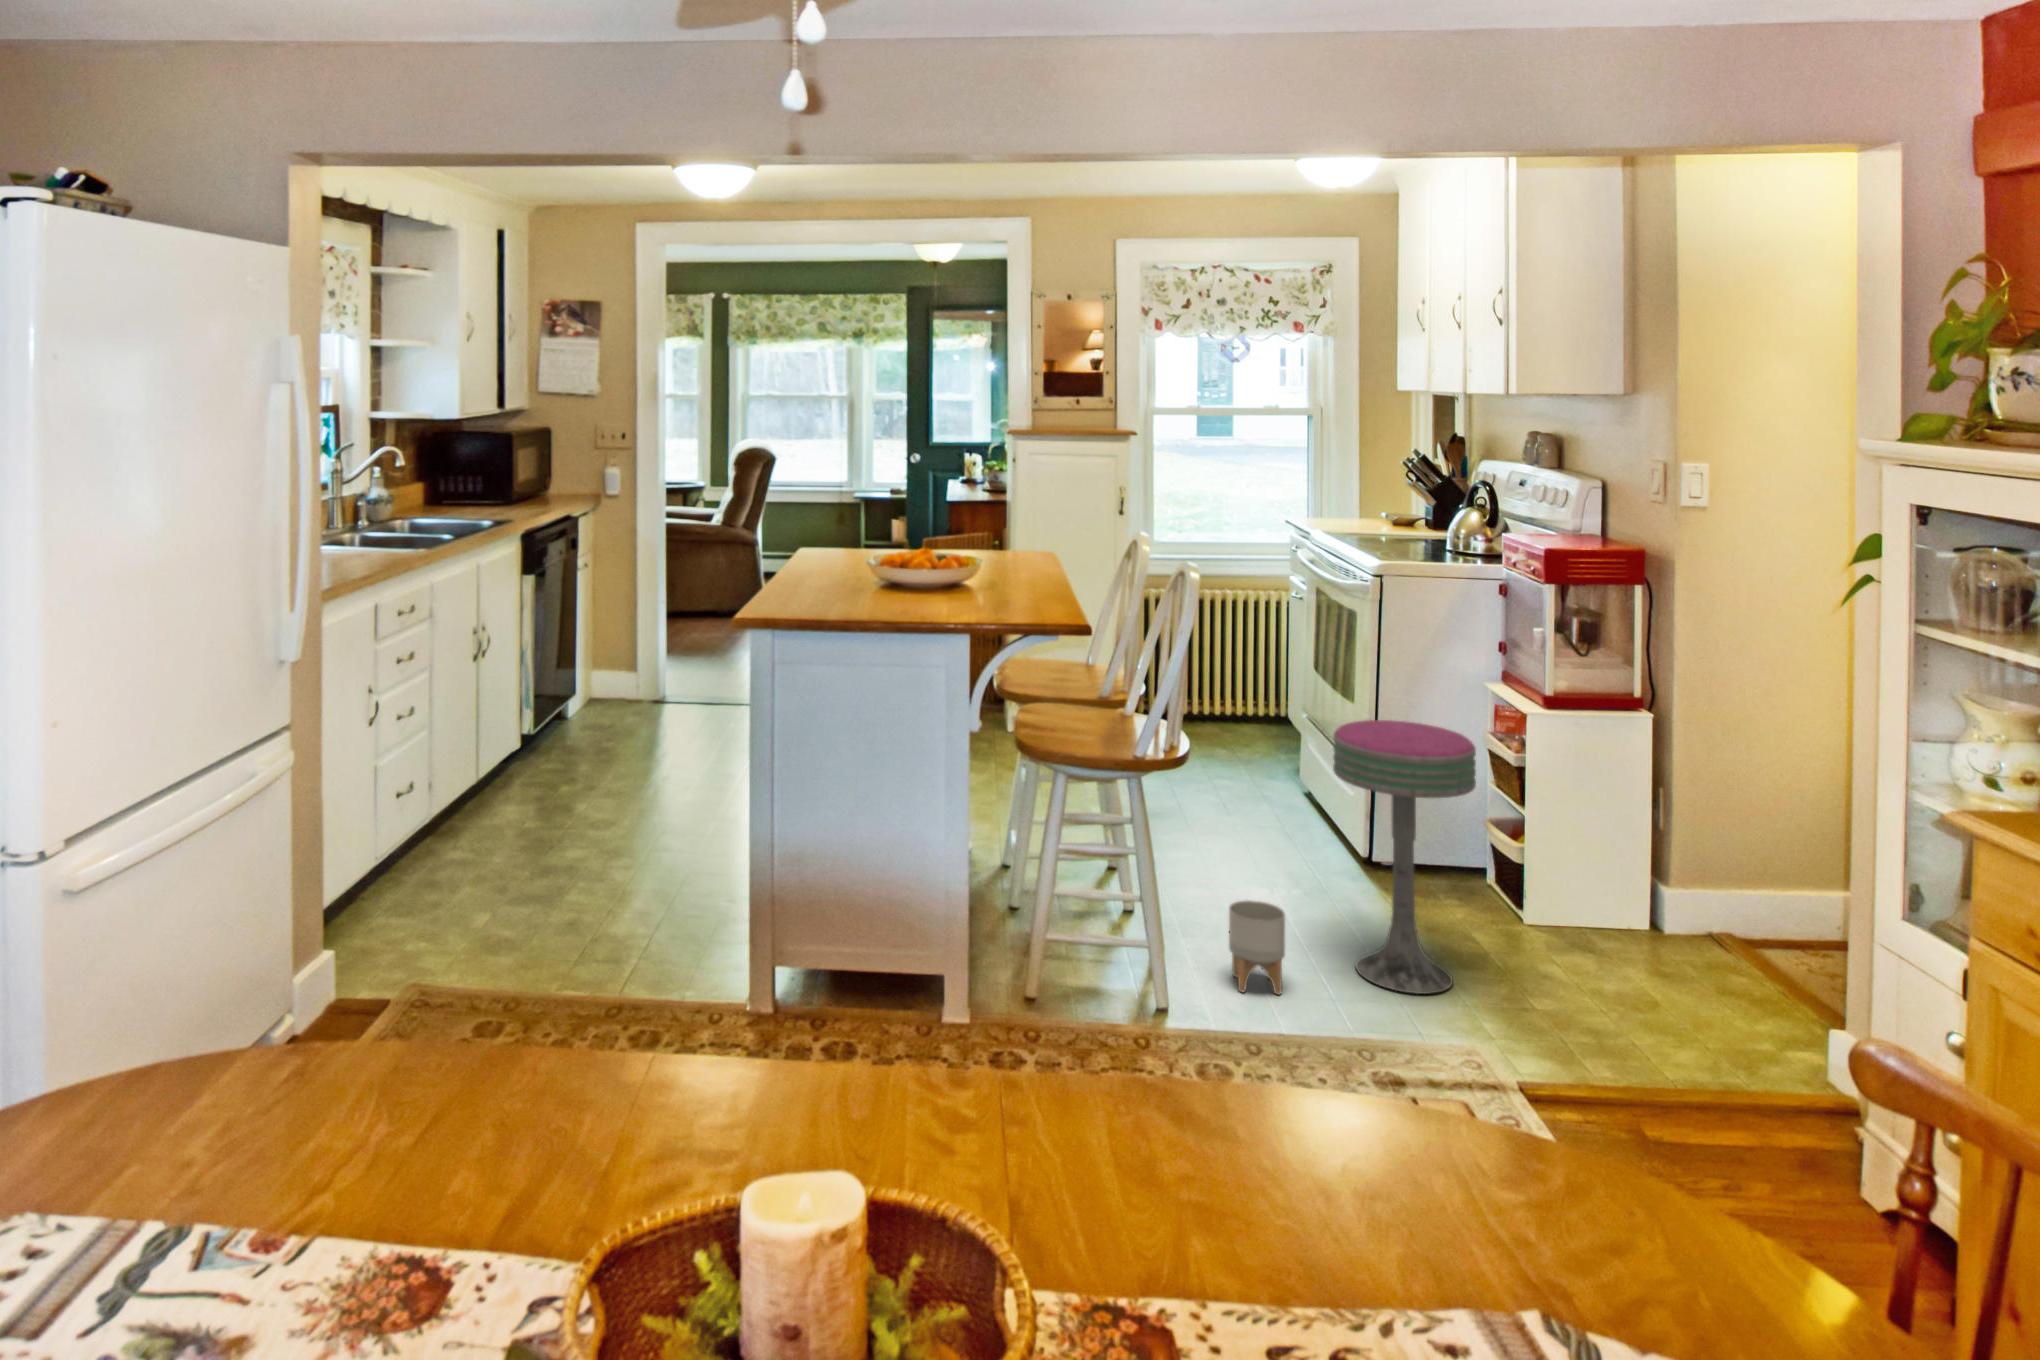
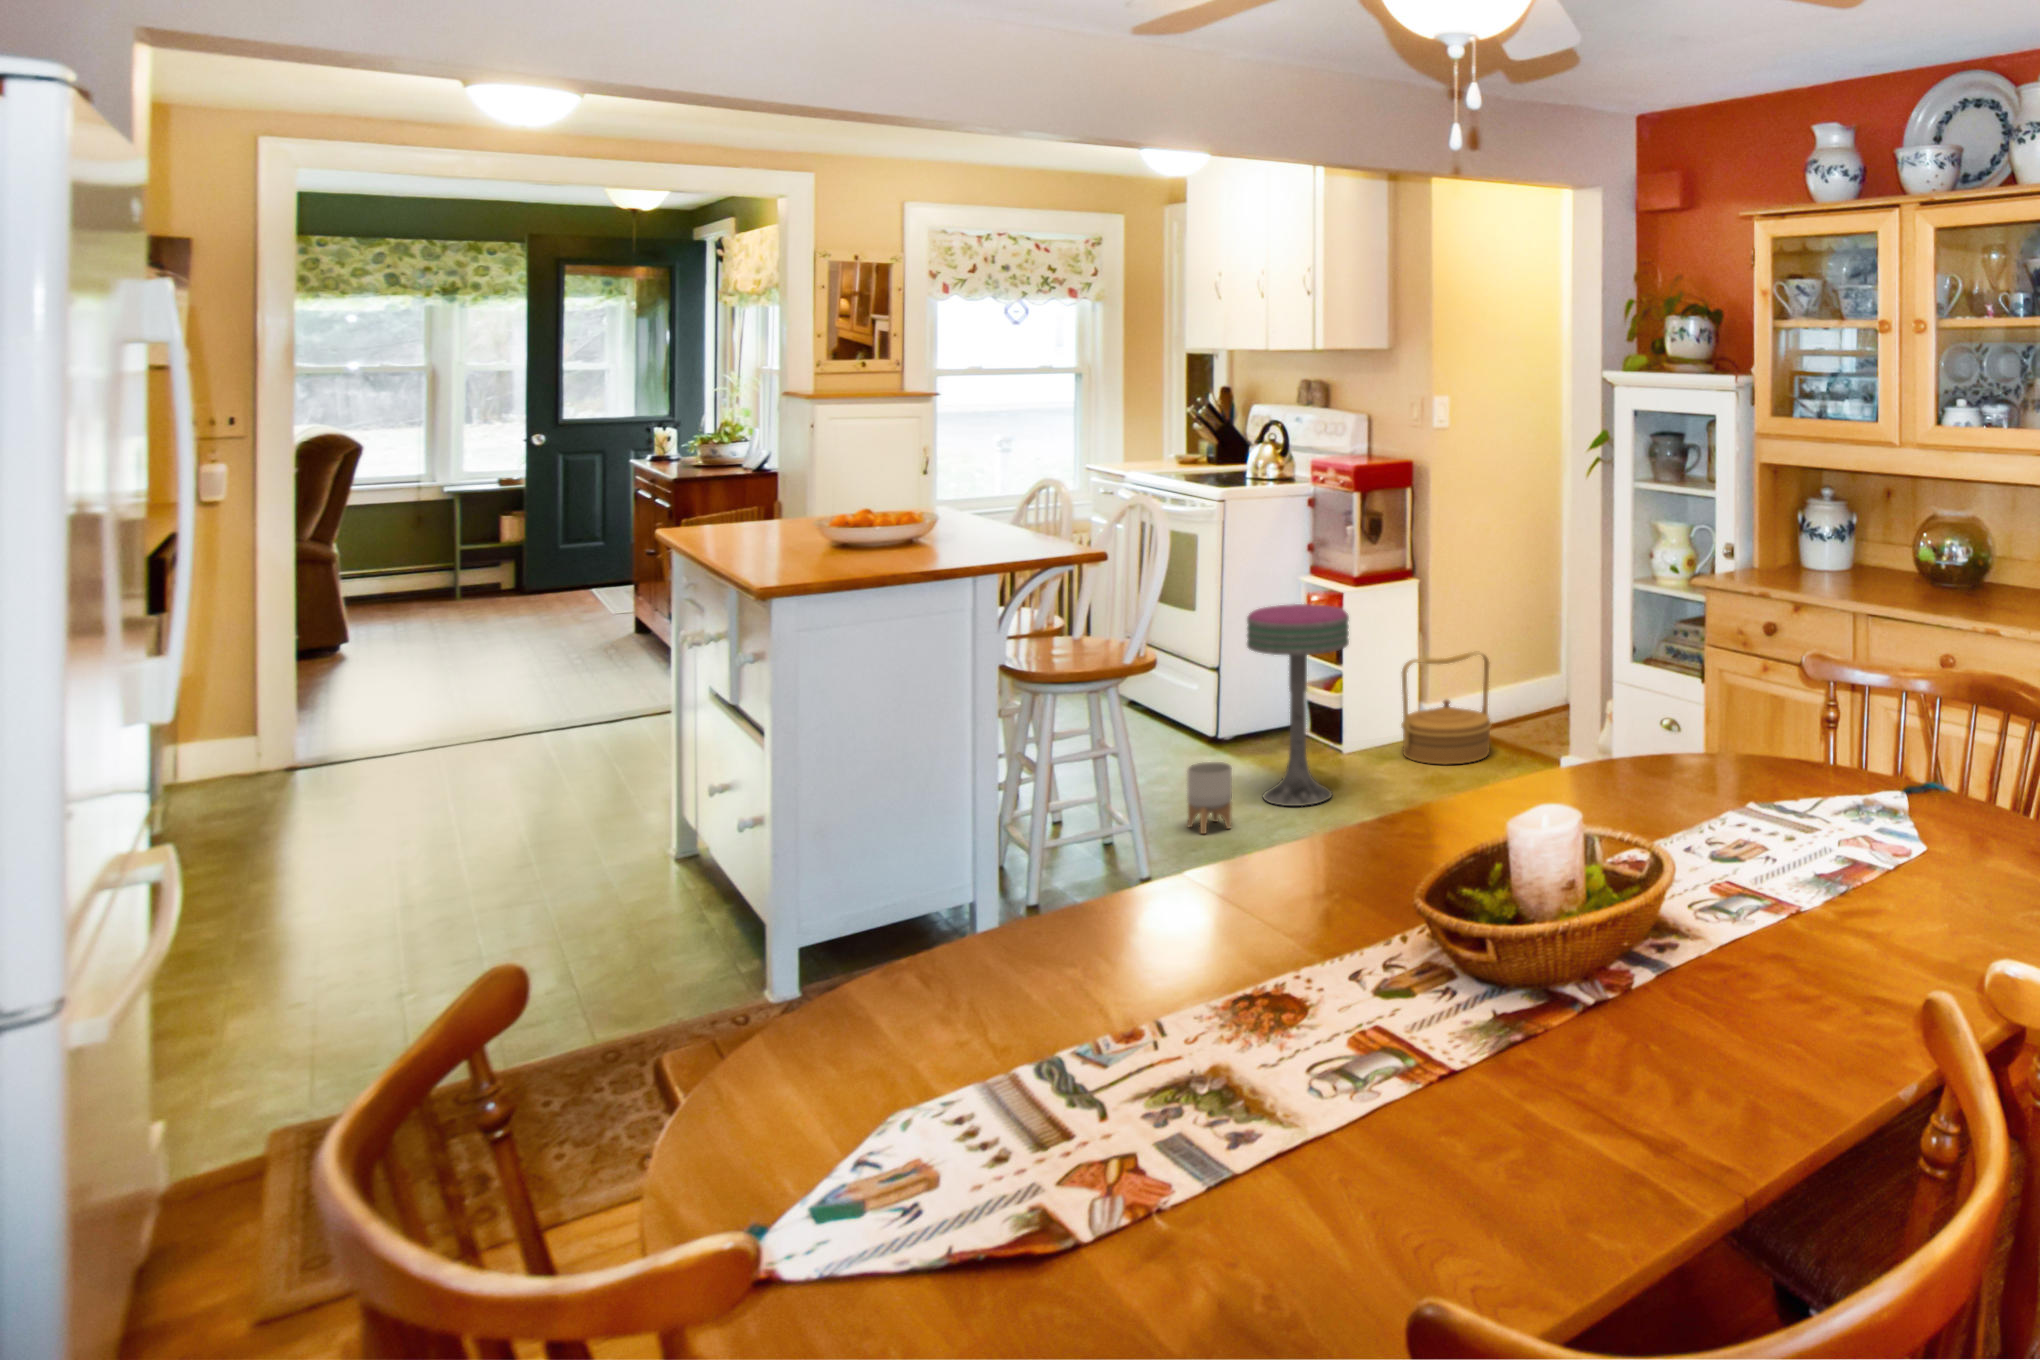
basket: none [1598,826,1759,997] -> present [1401,652,1492,764]

